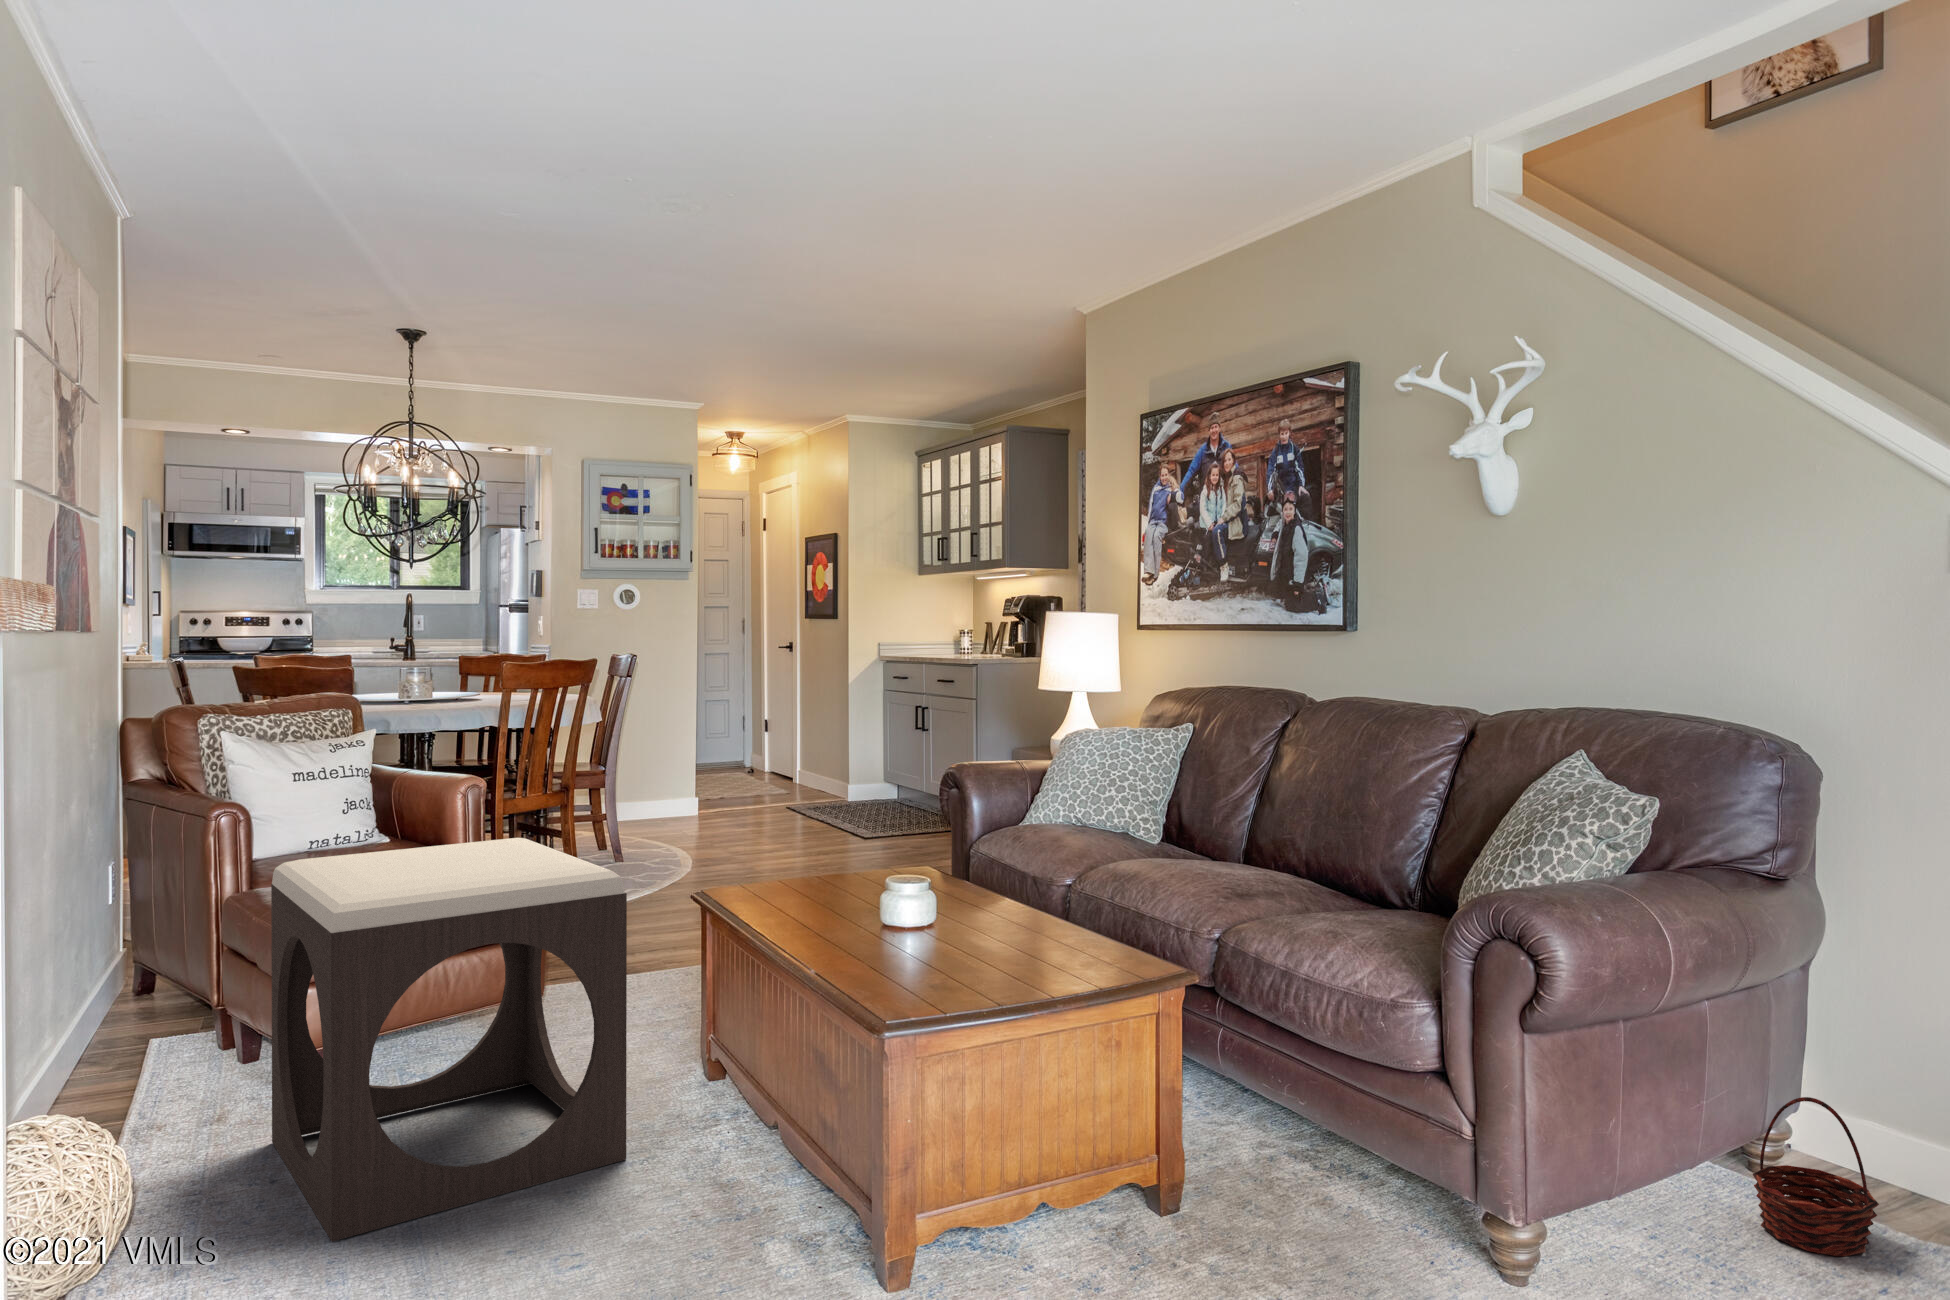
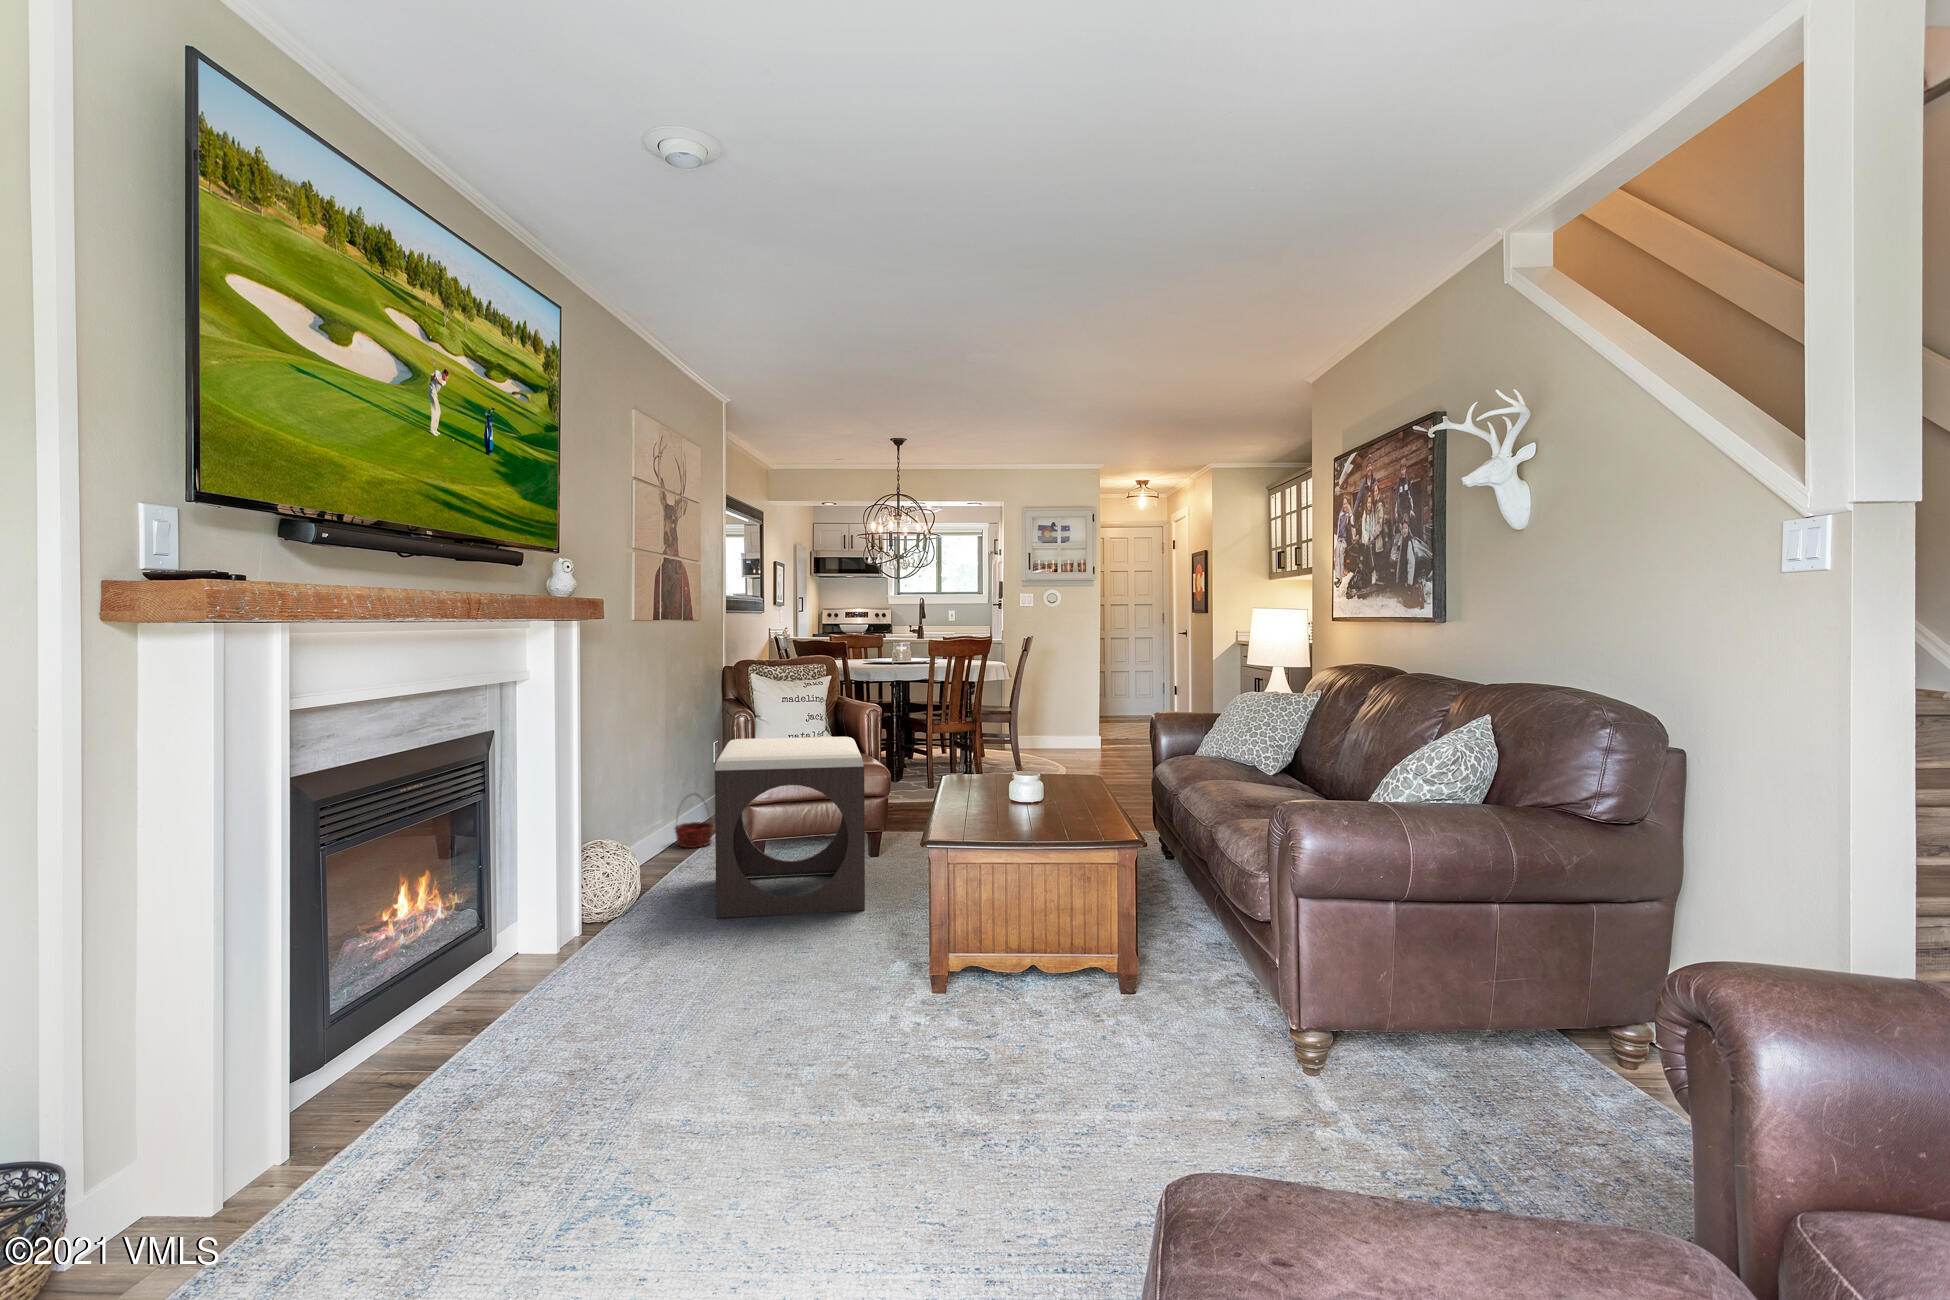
basket: present [1753,1097,1879,1256] -> present [675,795,713,848]

